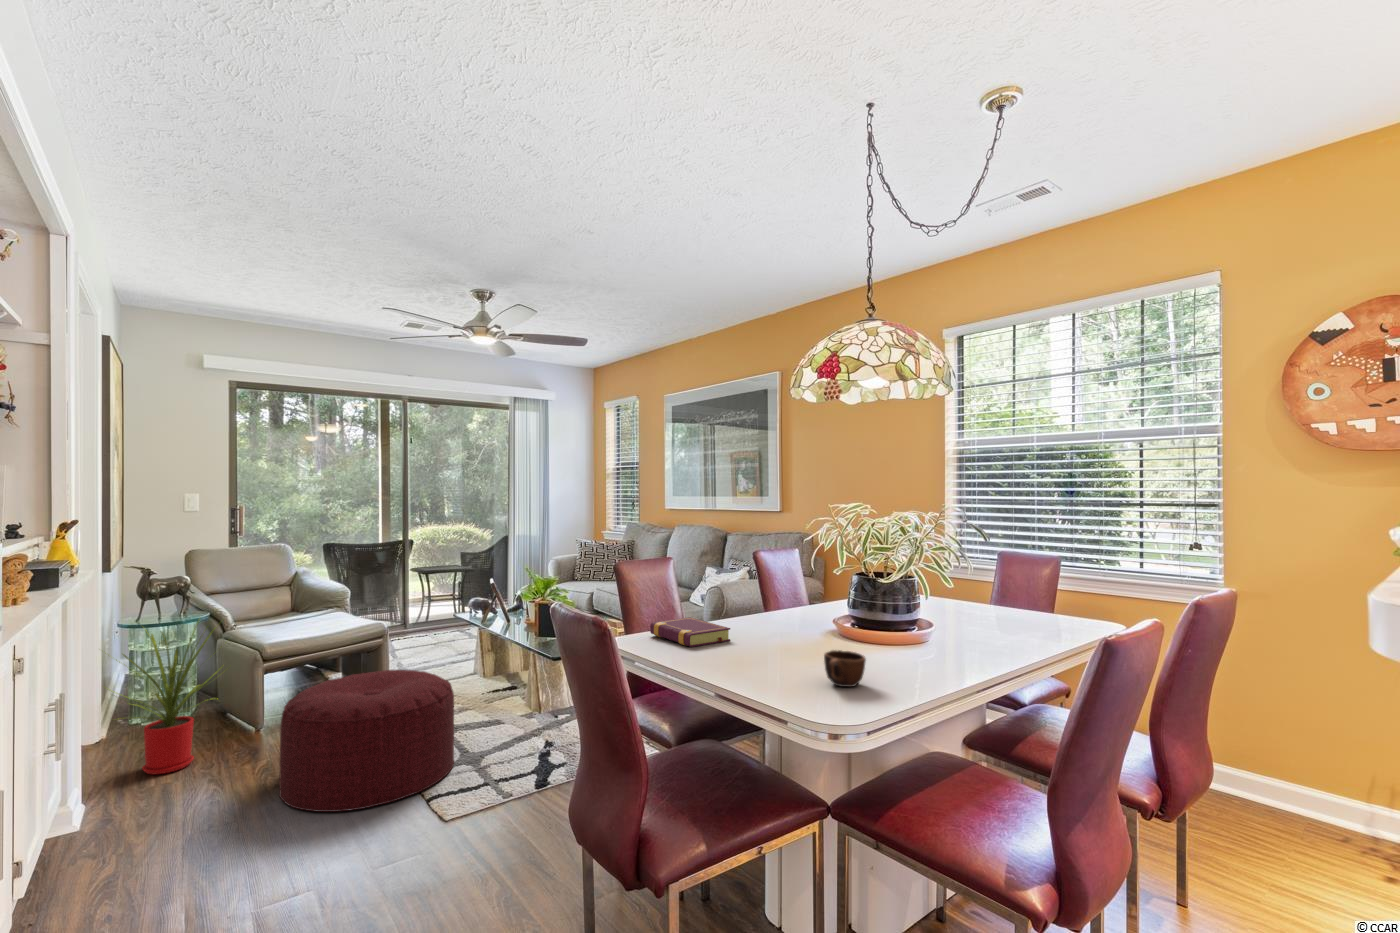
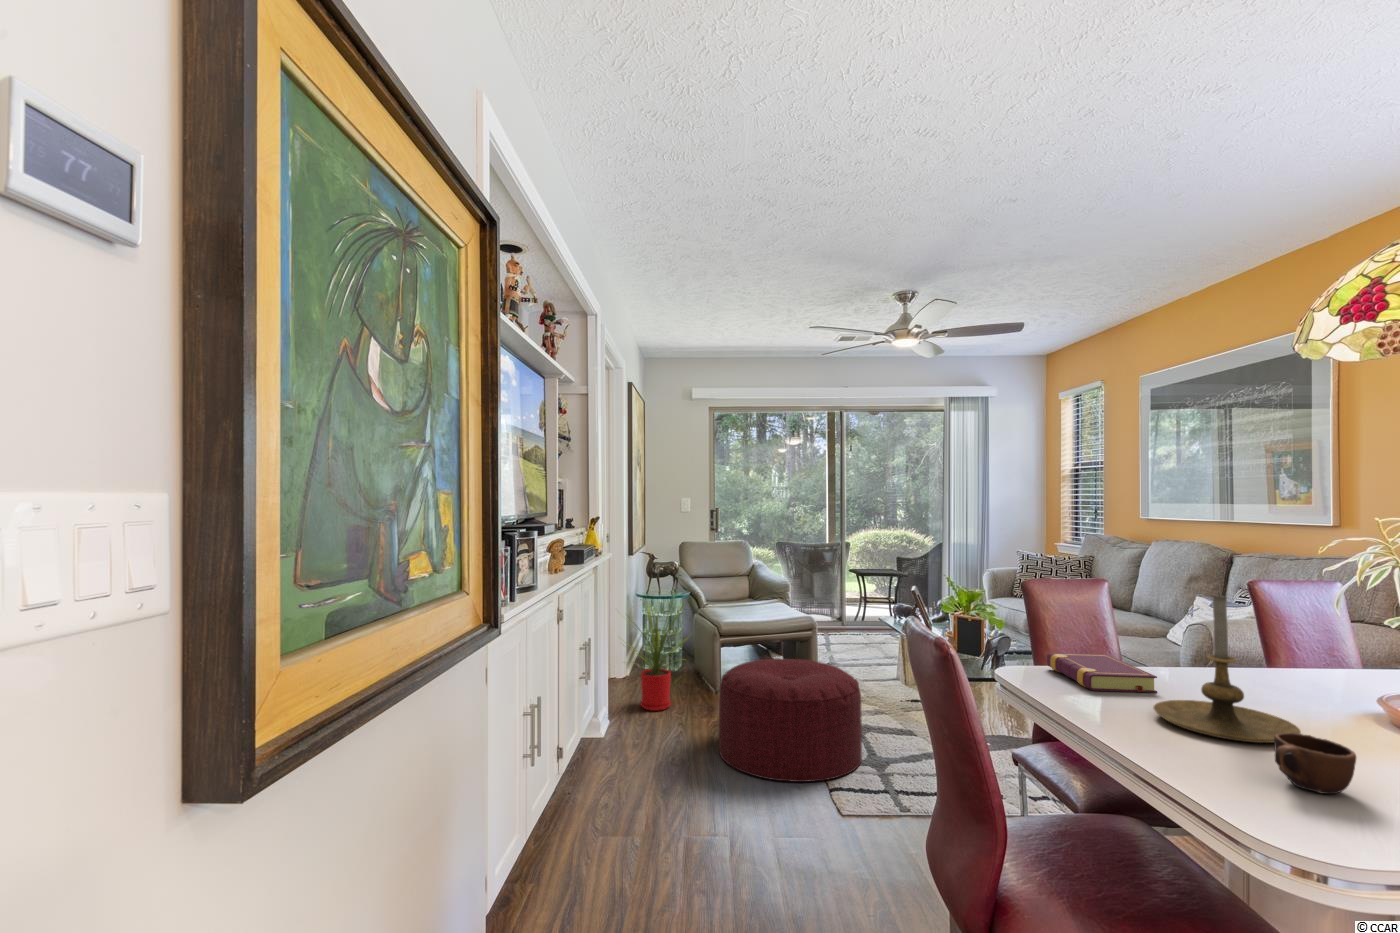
candle holder: none [738,561,822,664] -> present [1154,595,1301,743]

